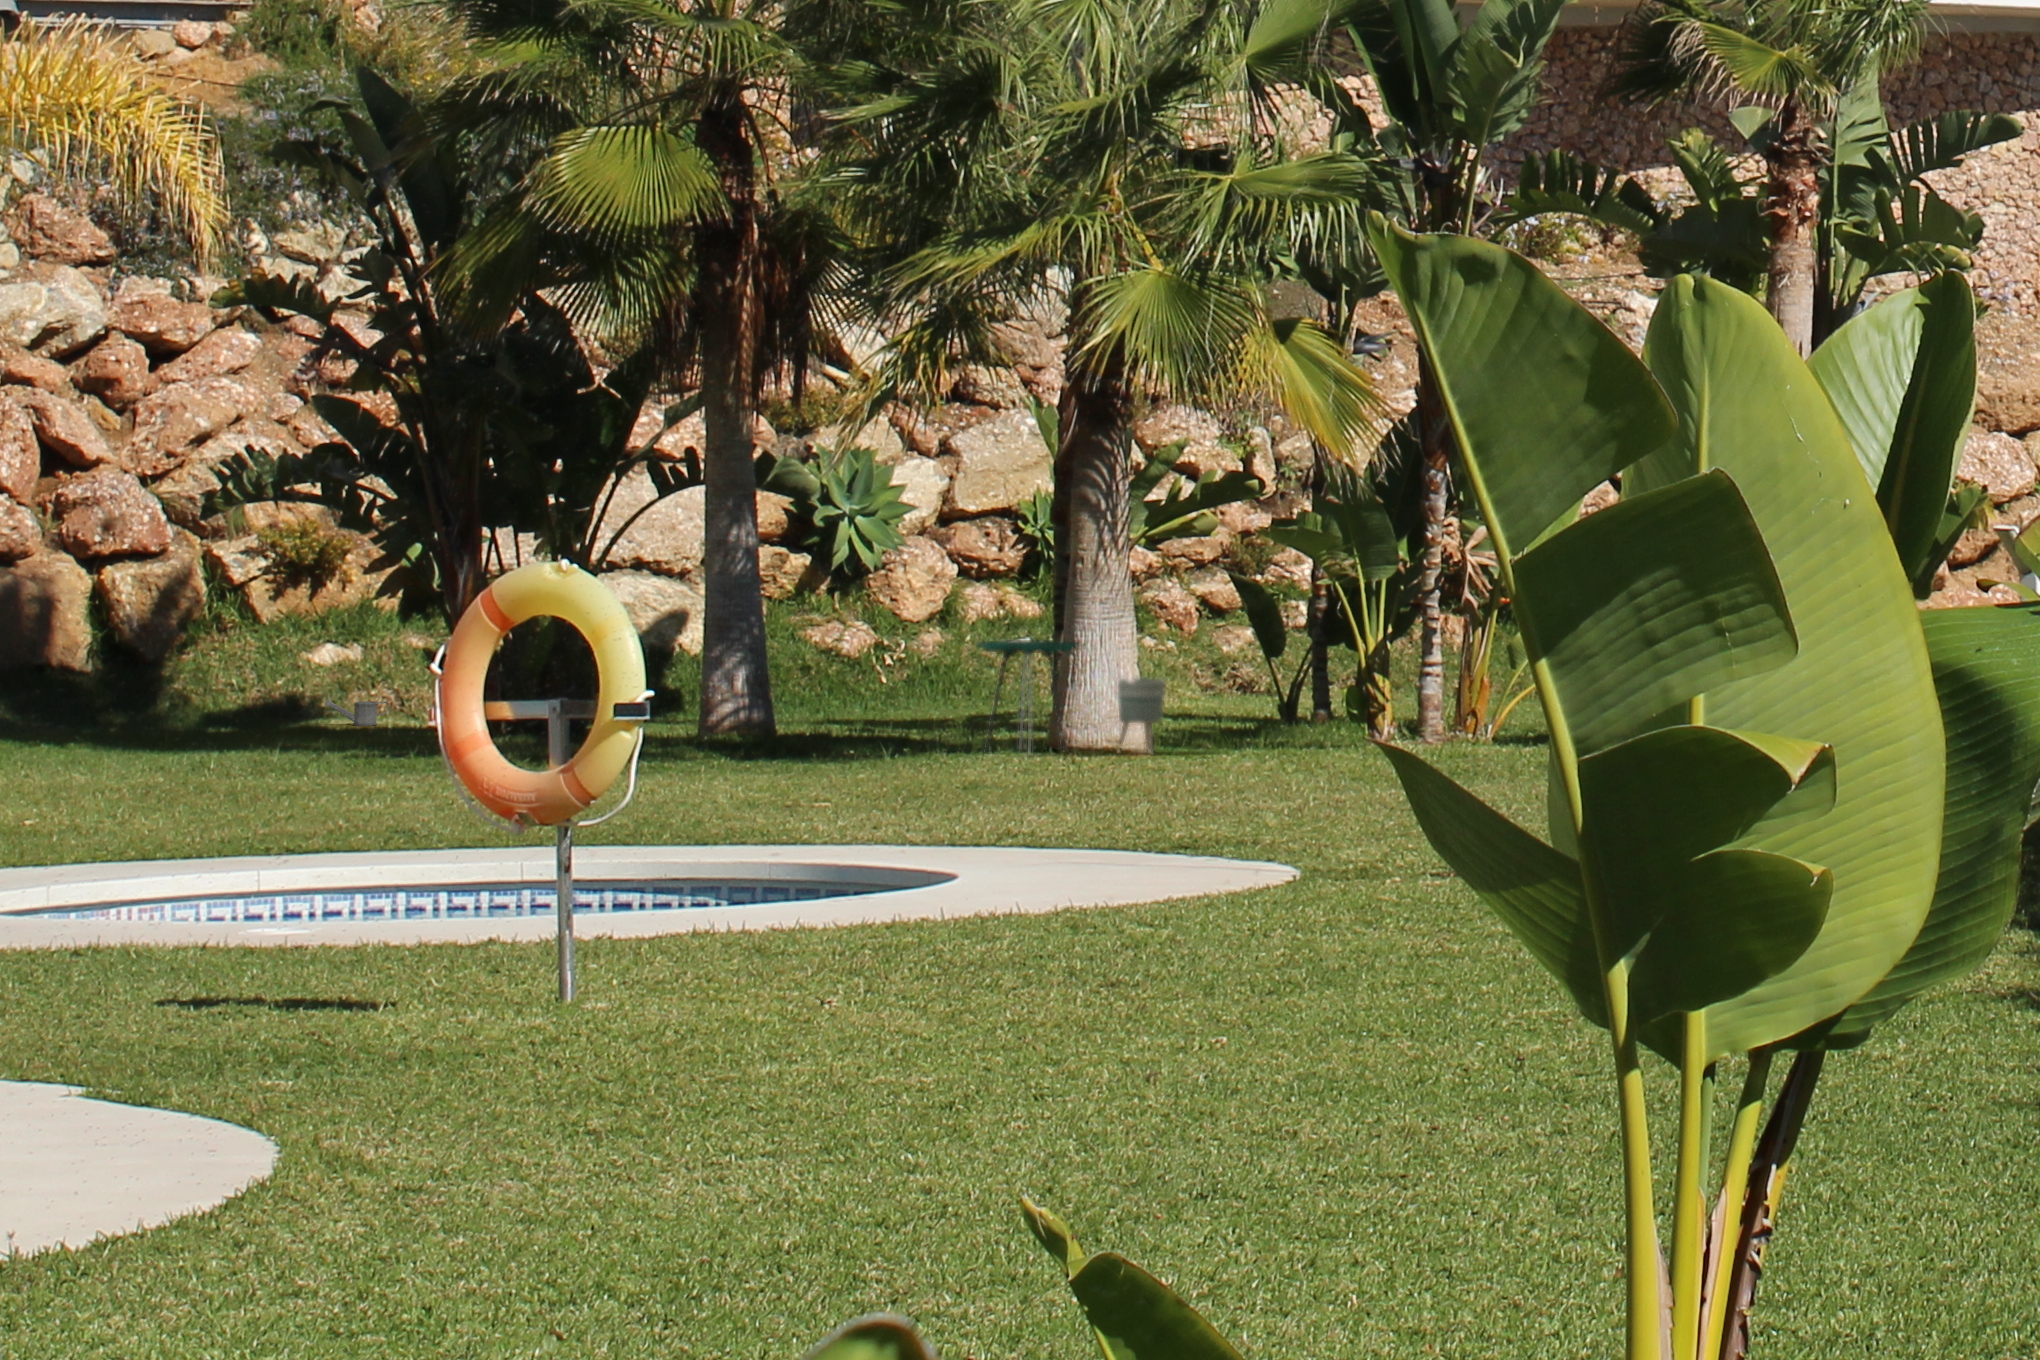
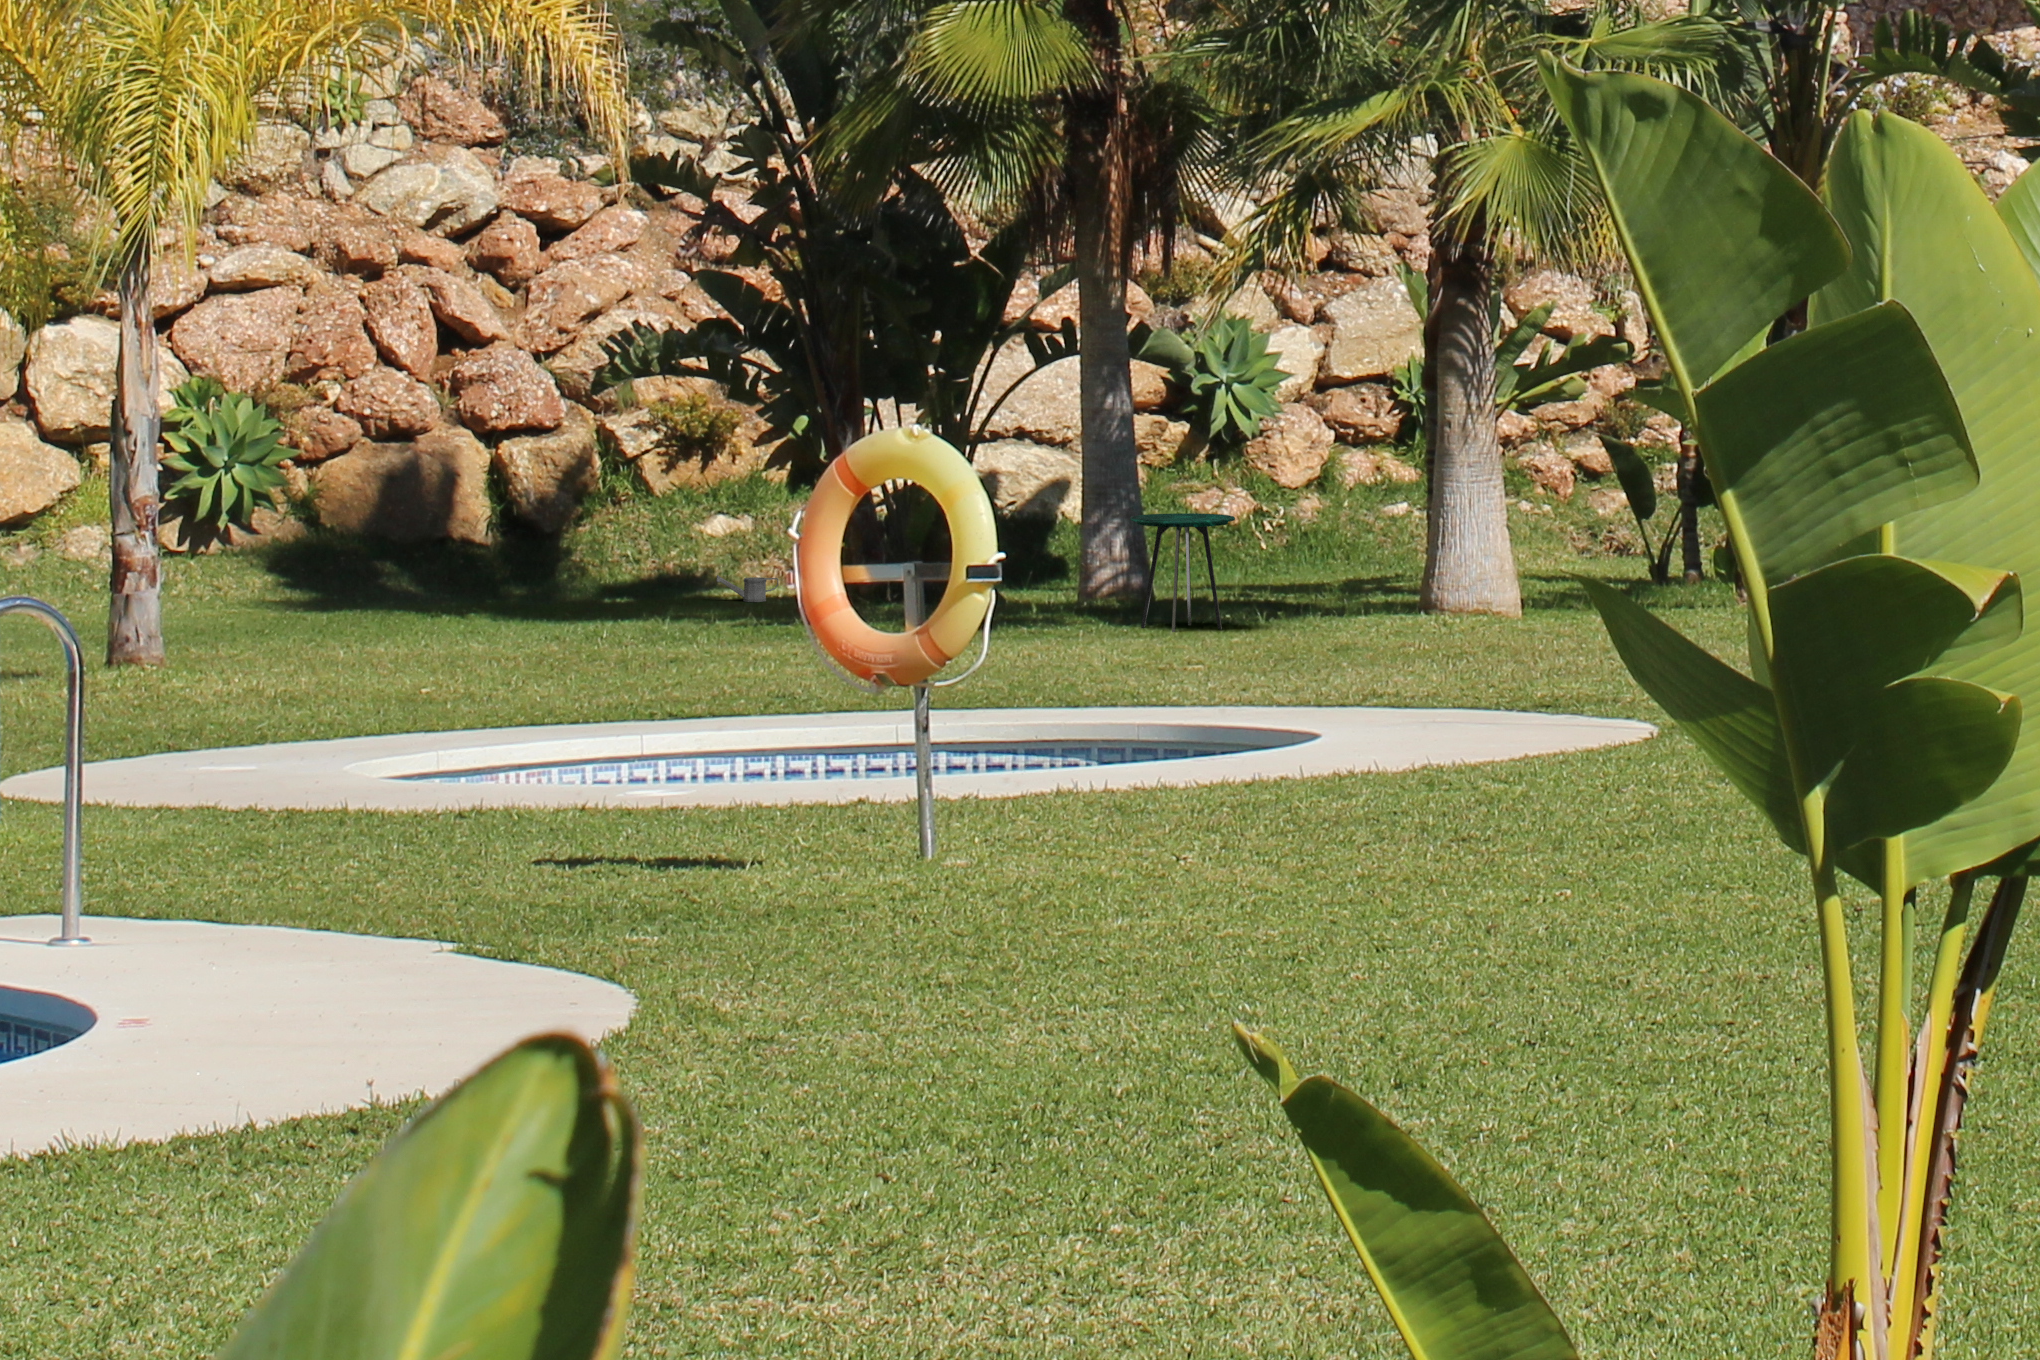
side table: present [978,640,1079,753] -> present [1130,513,1235,632]
planter: present [1116,678,1165,754] -> none [1497,560,1546,639]

